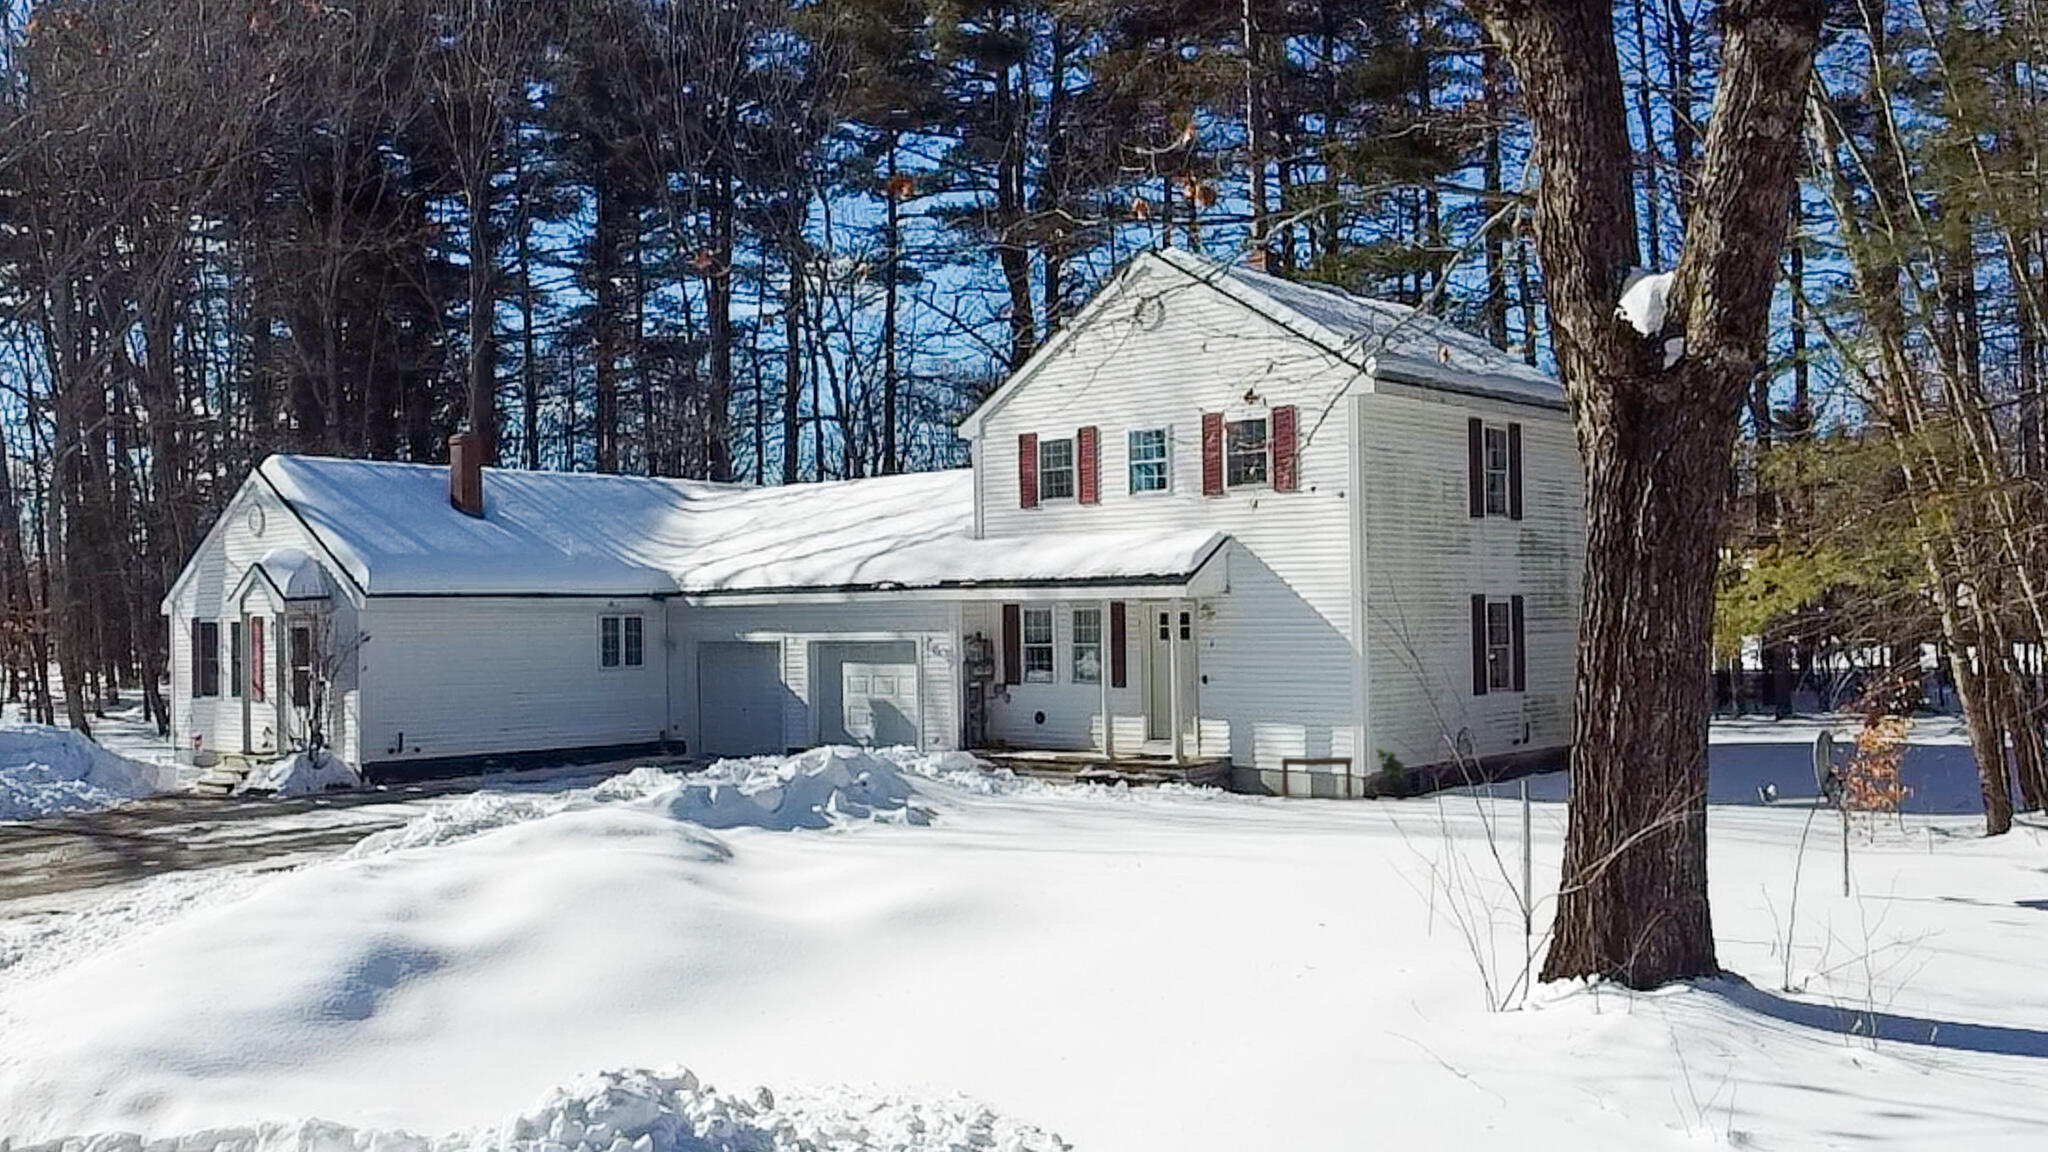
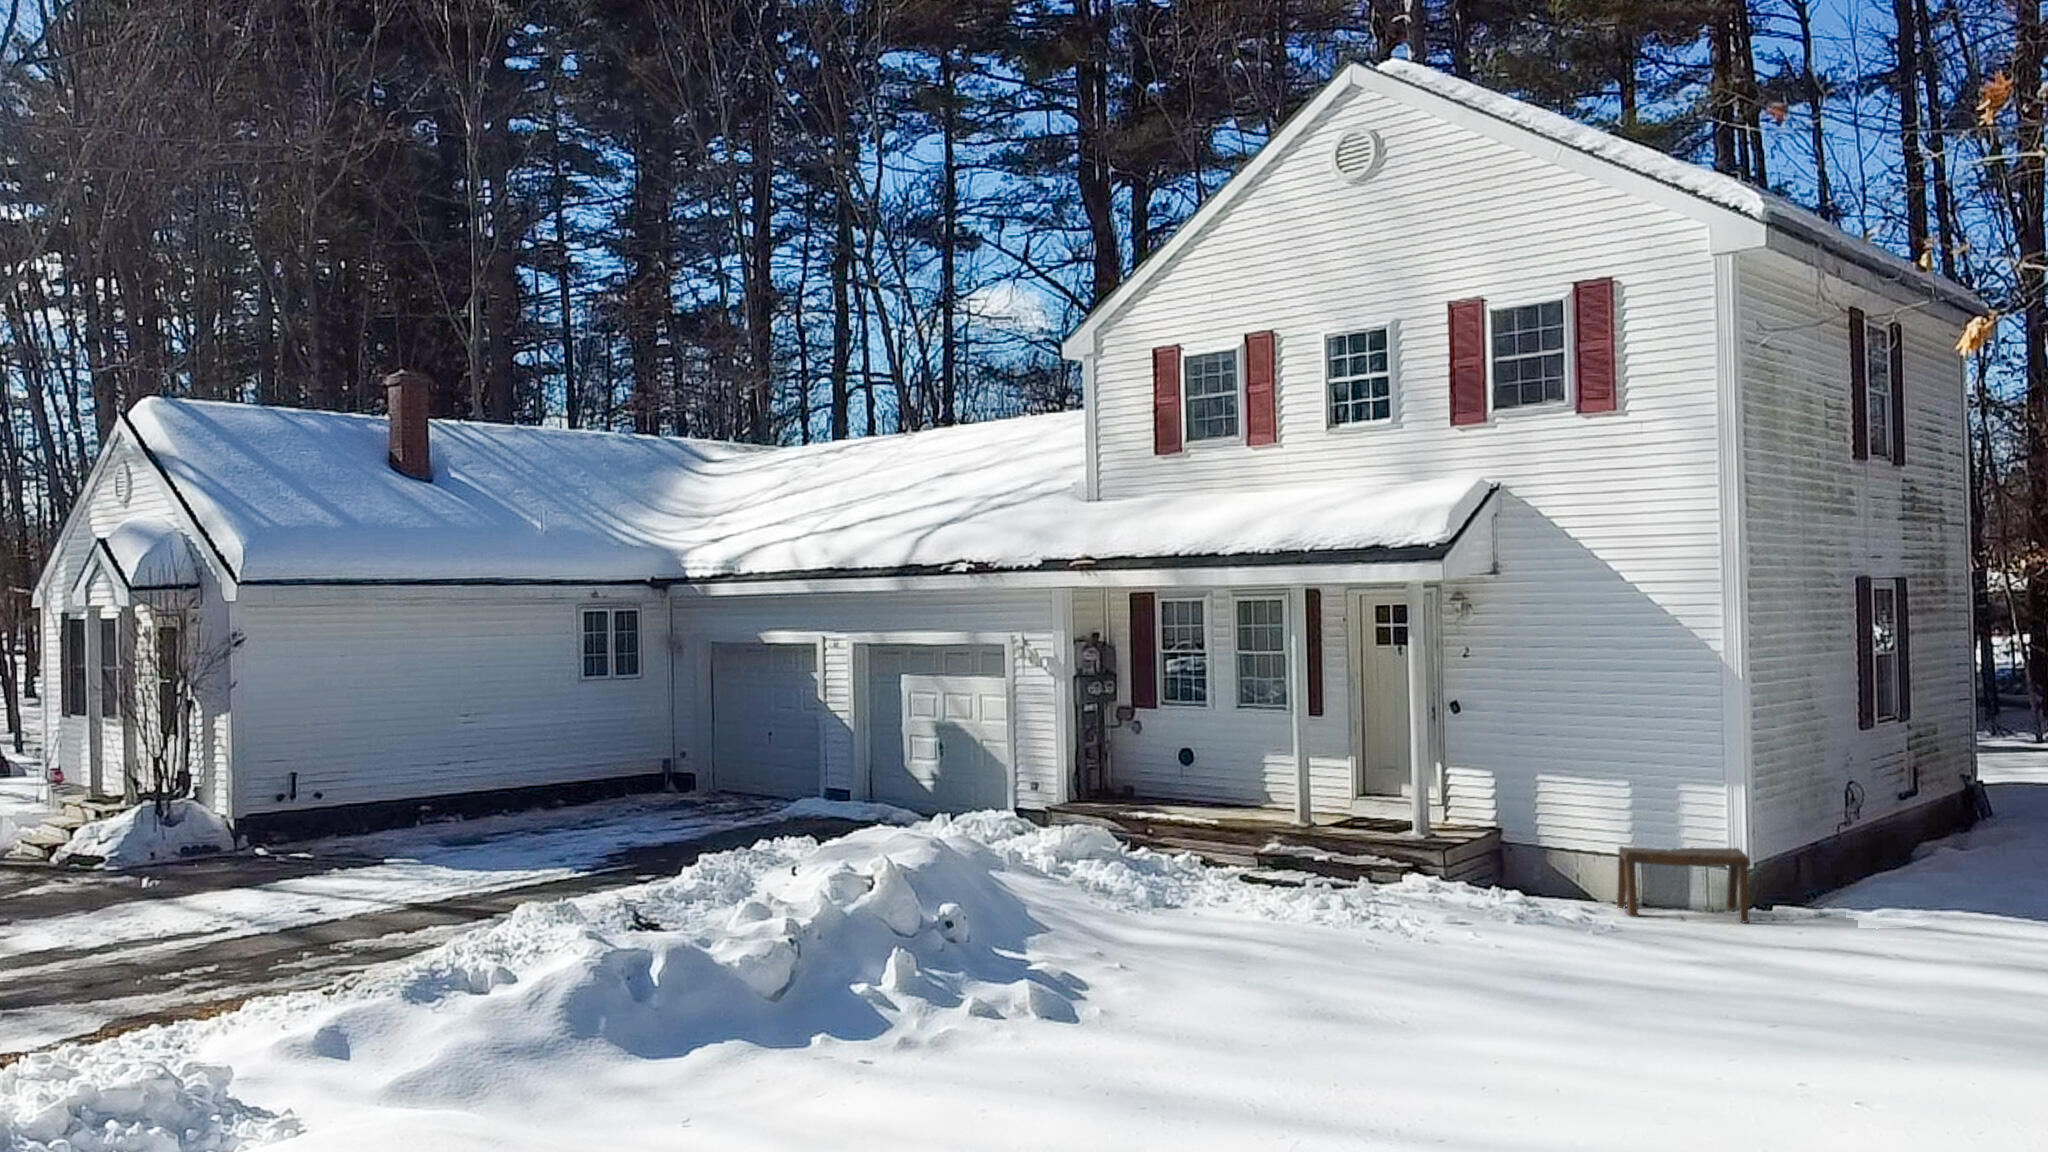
potted plant: present [1376,748,1405,799] -> none [1778,831,1837,921]

